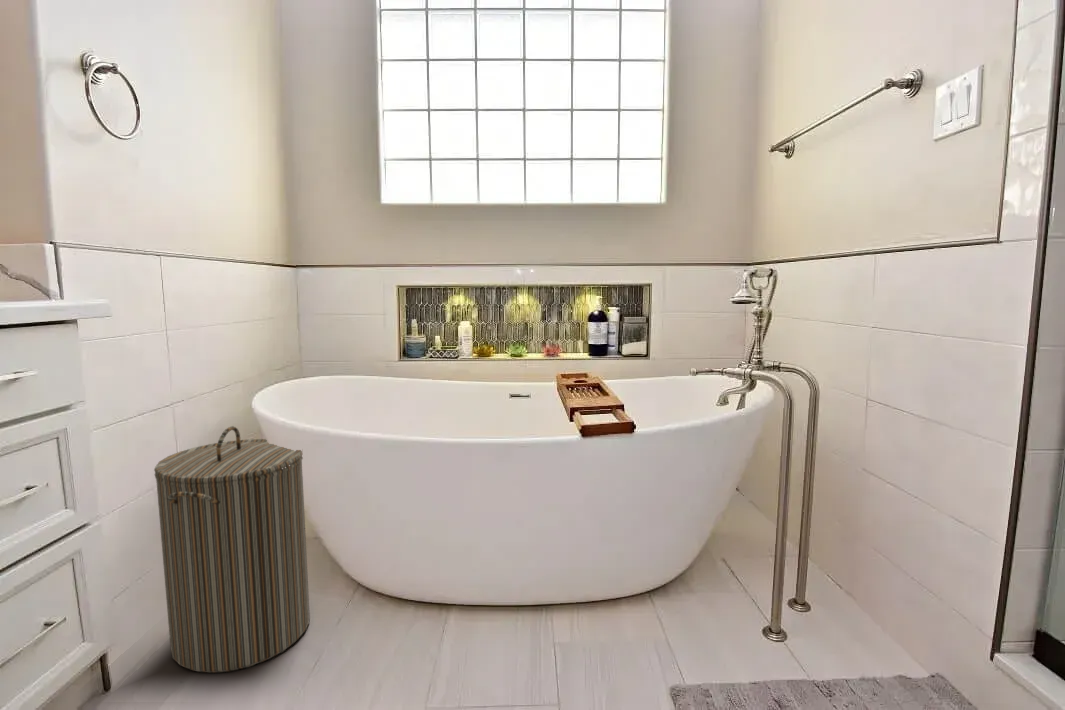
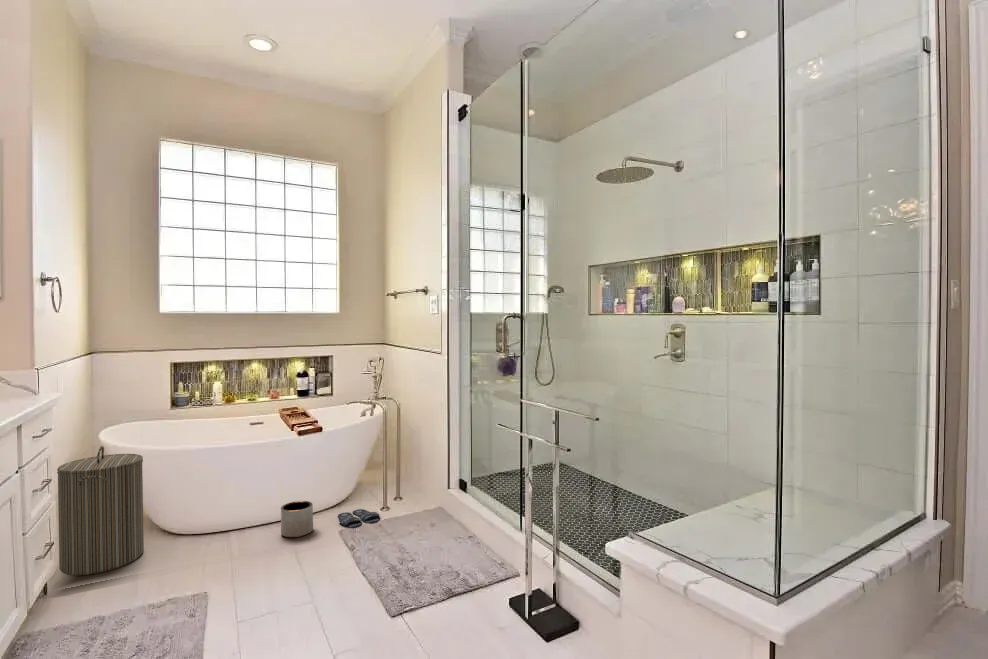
planter: none [546,586,614,678] -> present [281,501,313,537]
slippers: none [665,614,767,684] -> present [338,509,380,528]

